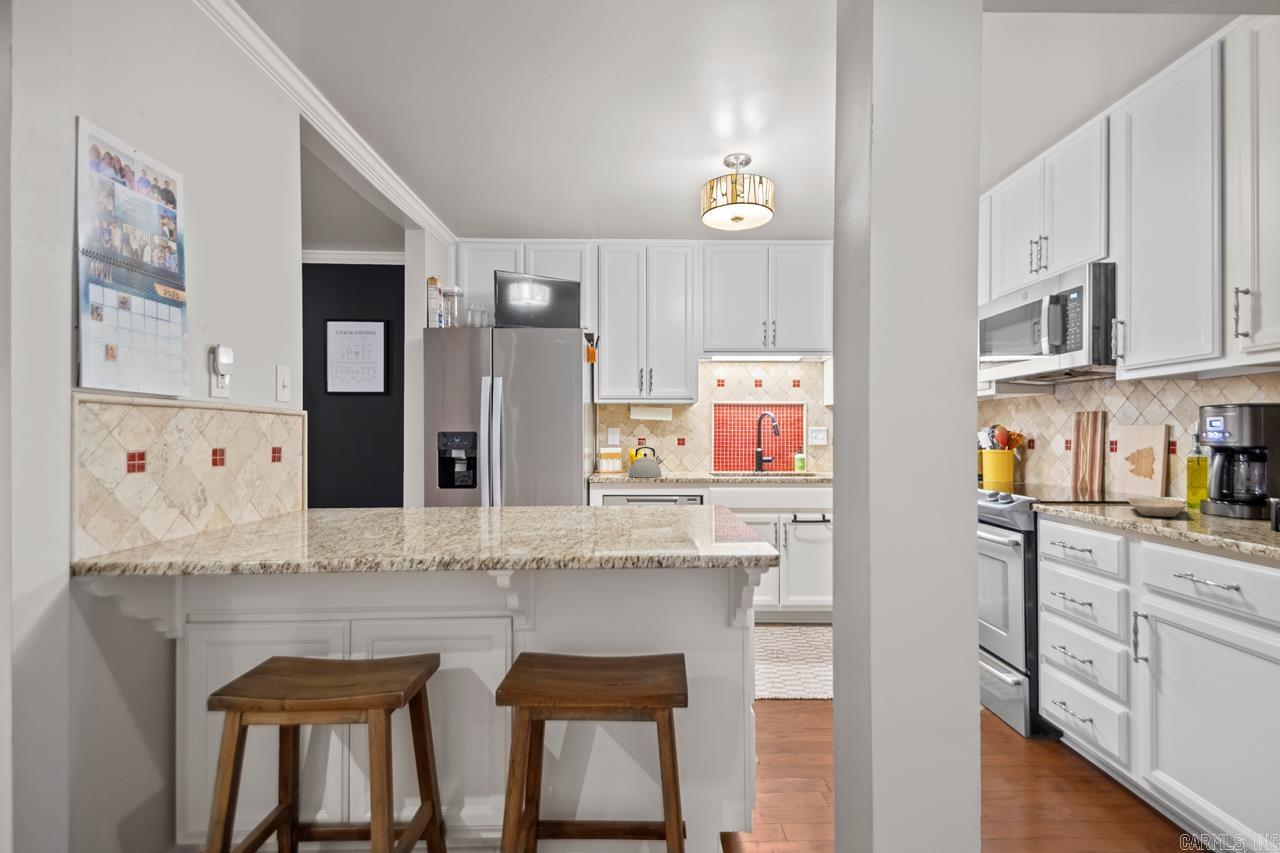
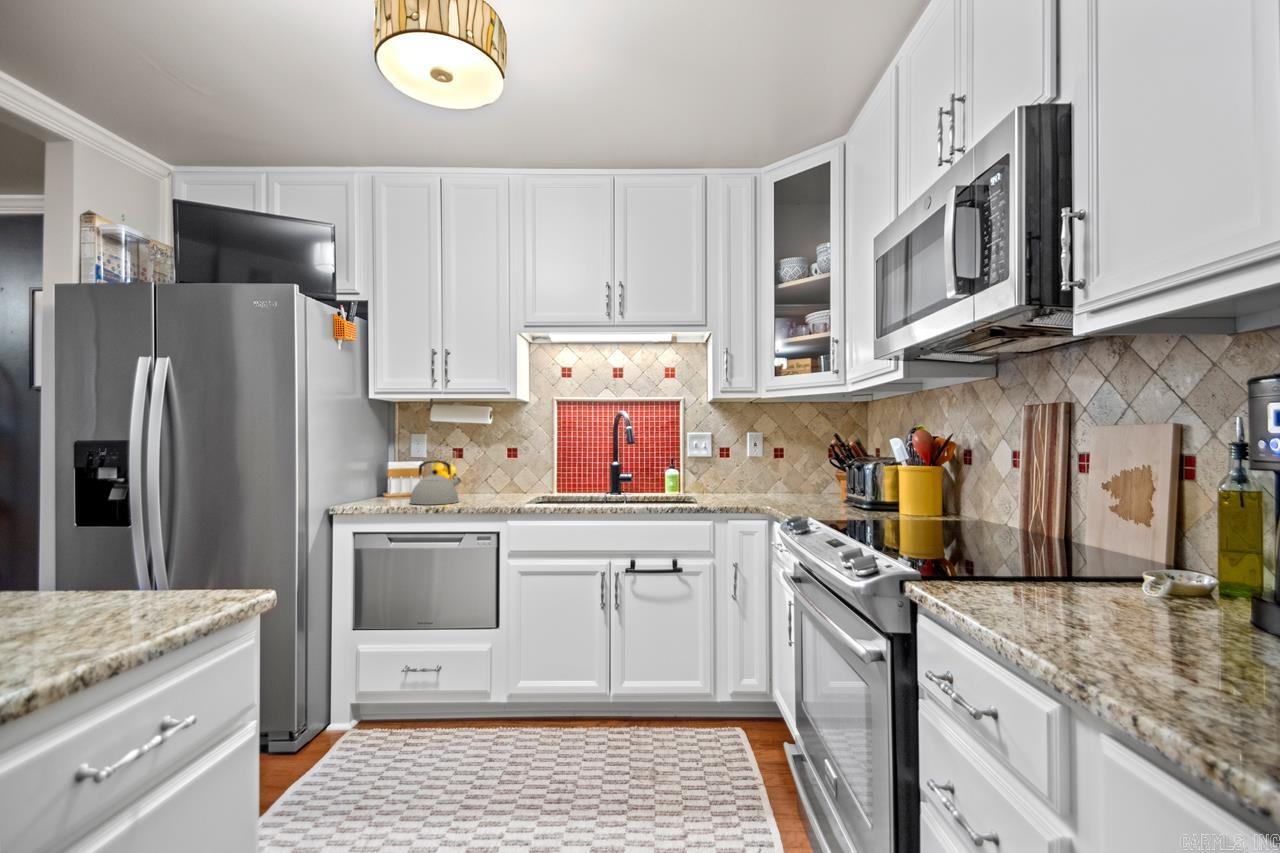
tray: present [1127,498,1186,517] -> none [1084,578,1220,648]

